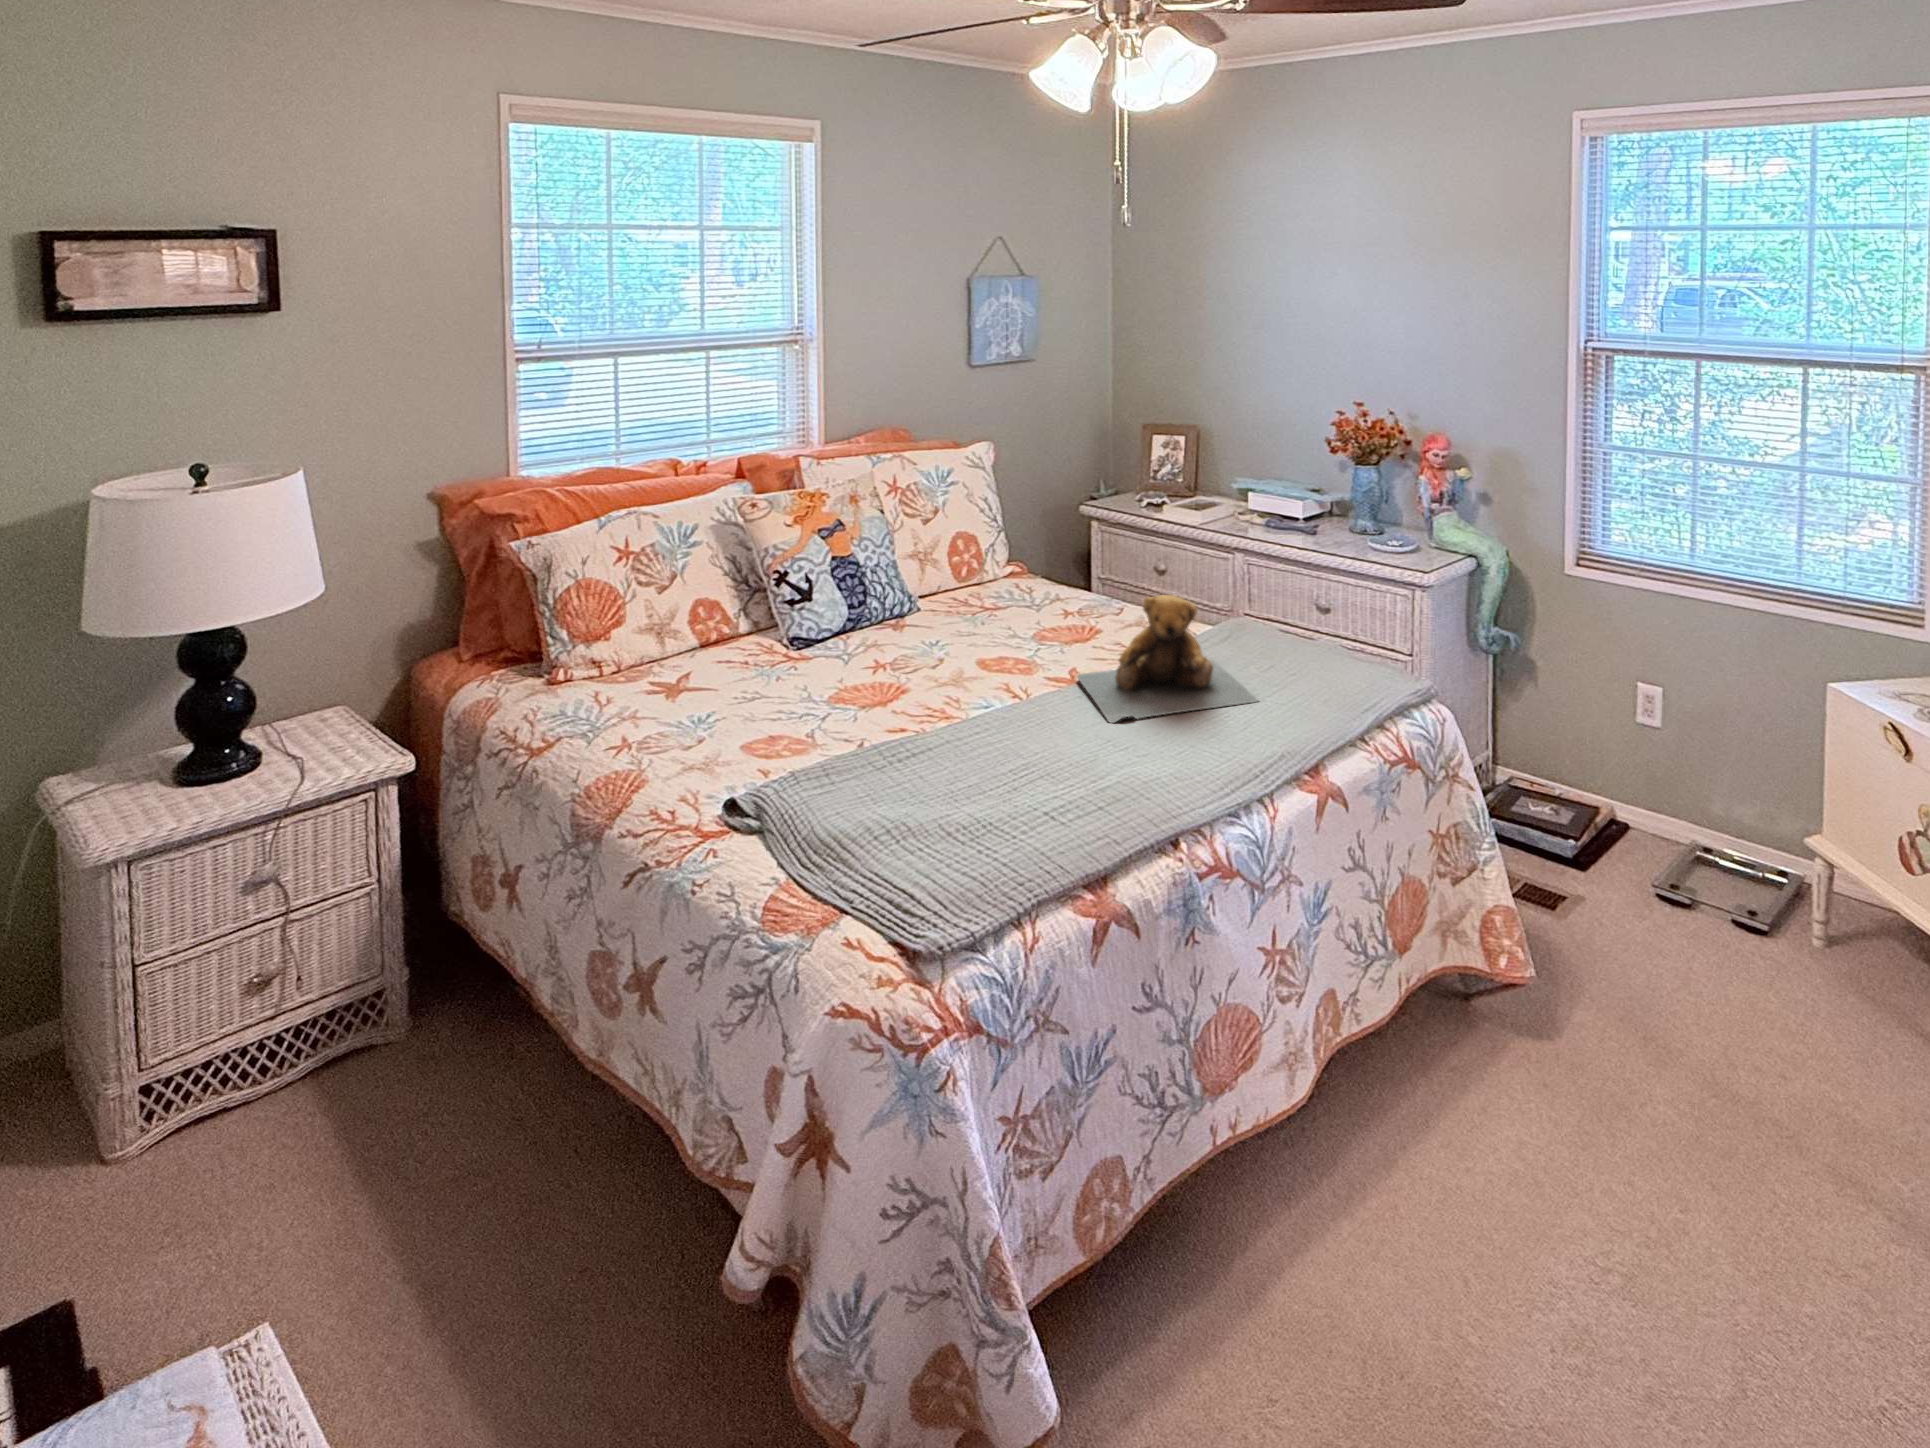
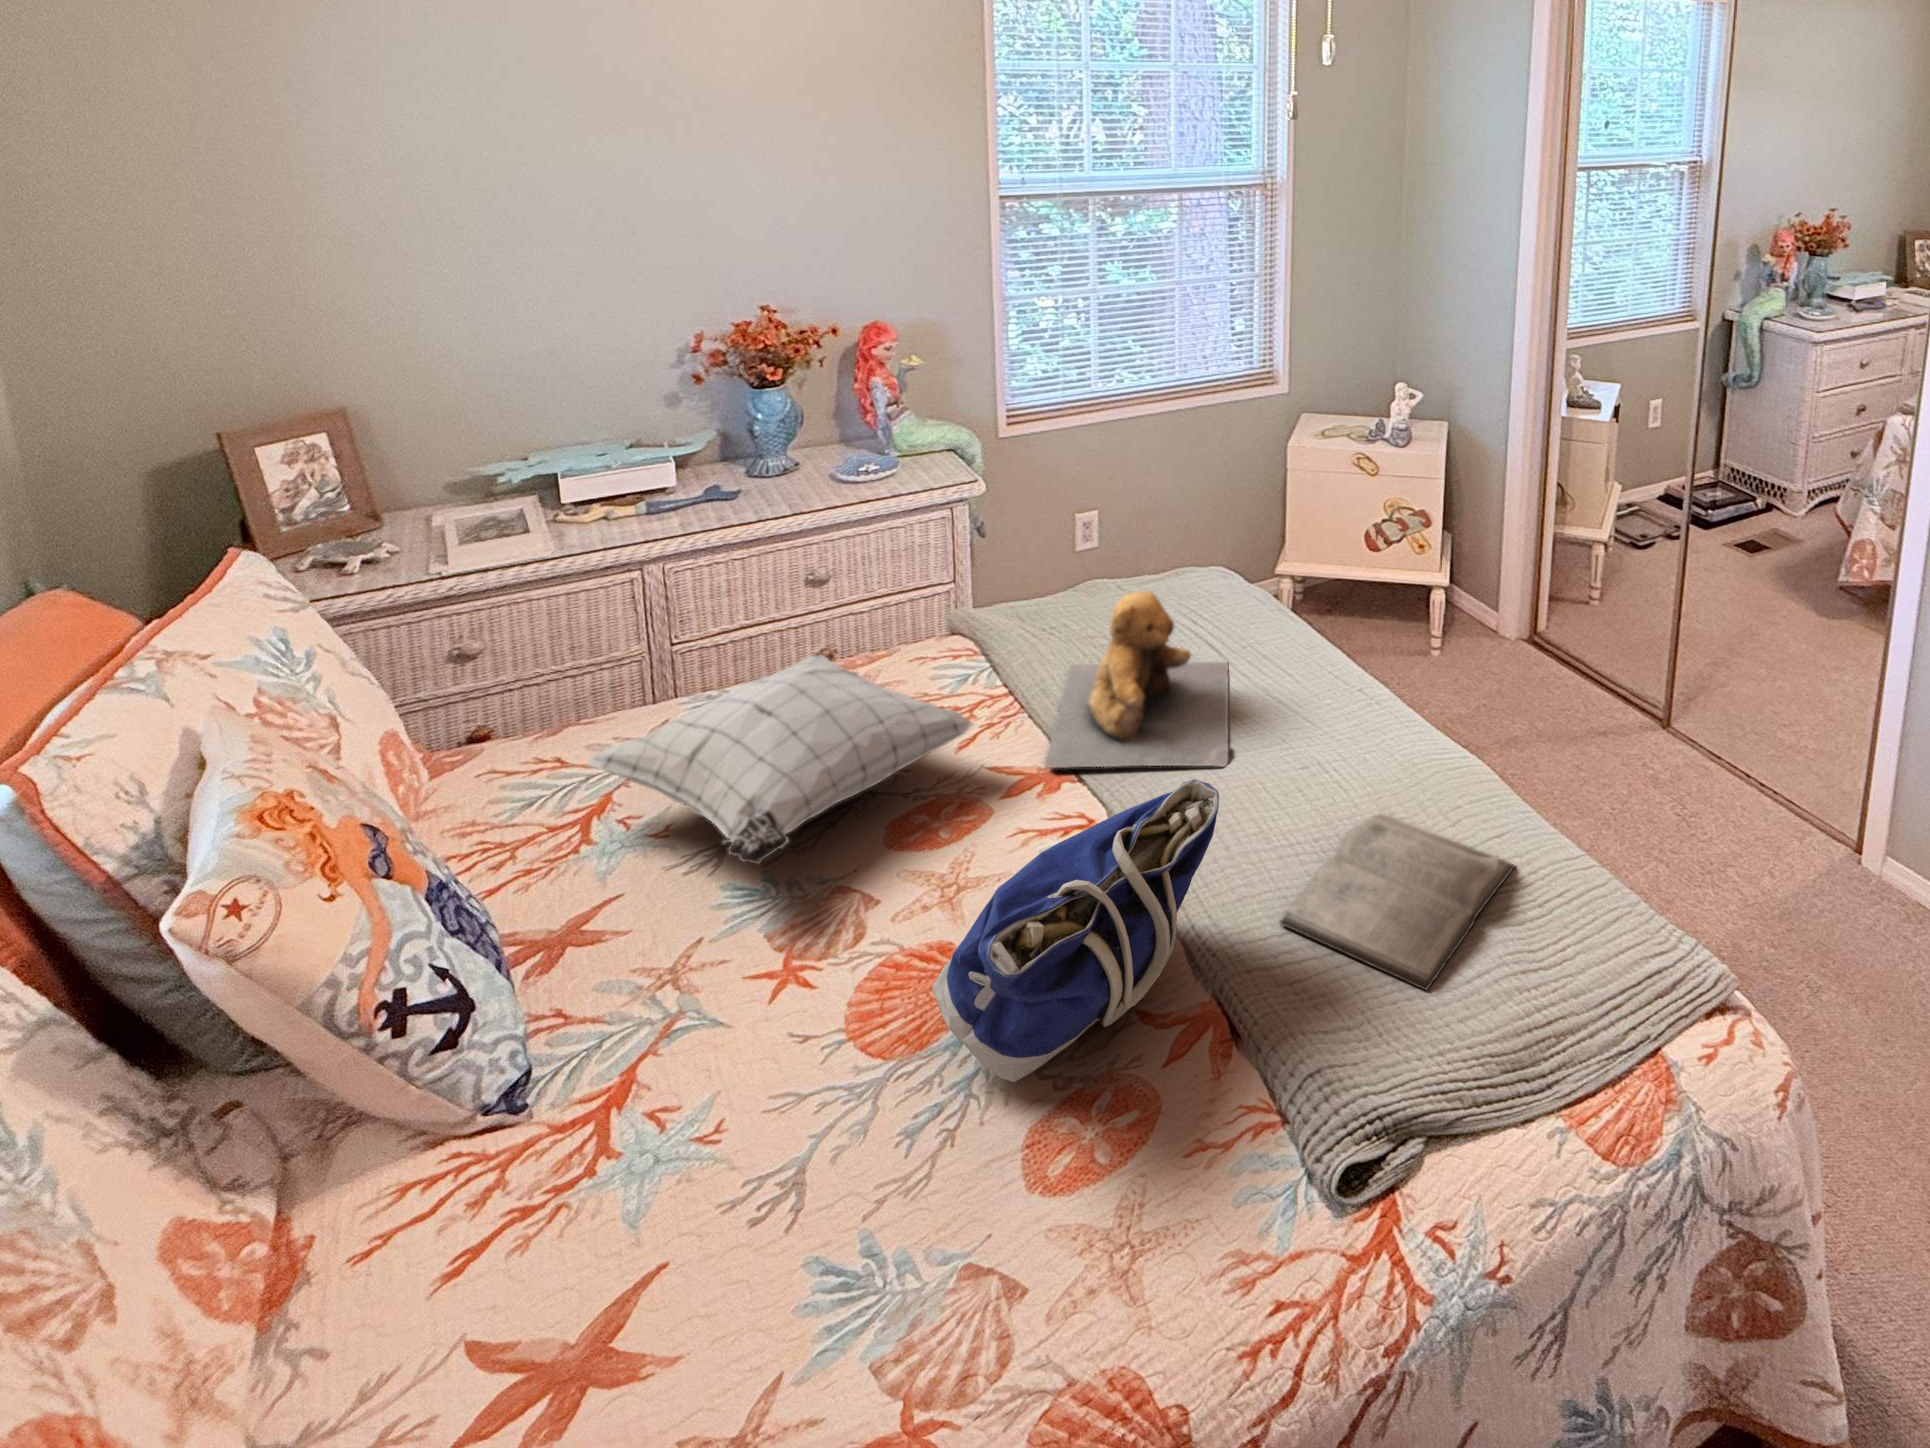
pillow: none [918,564,1116,637] -> present [588,655,975,865]
tote bag: none [771,620,943,735] -> present [932,779,1219,1082]
diary: none [881,754,1071,833] -> present [1280,813,1515,990]

